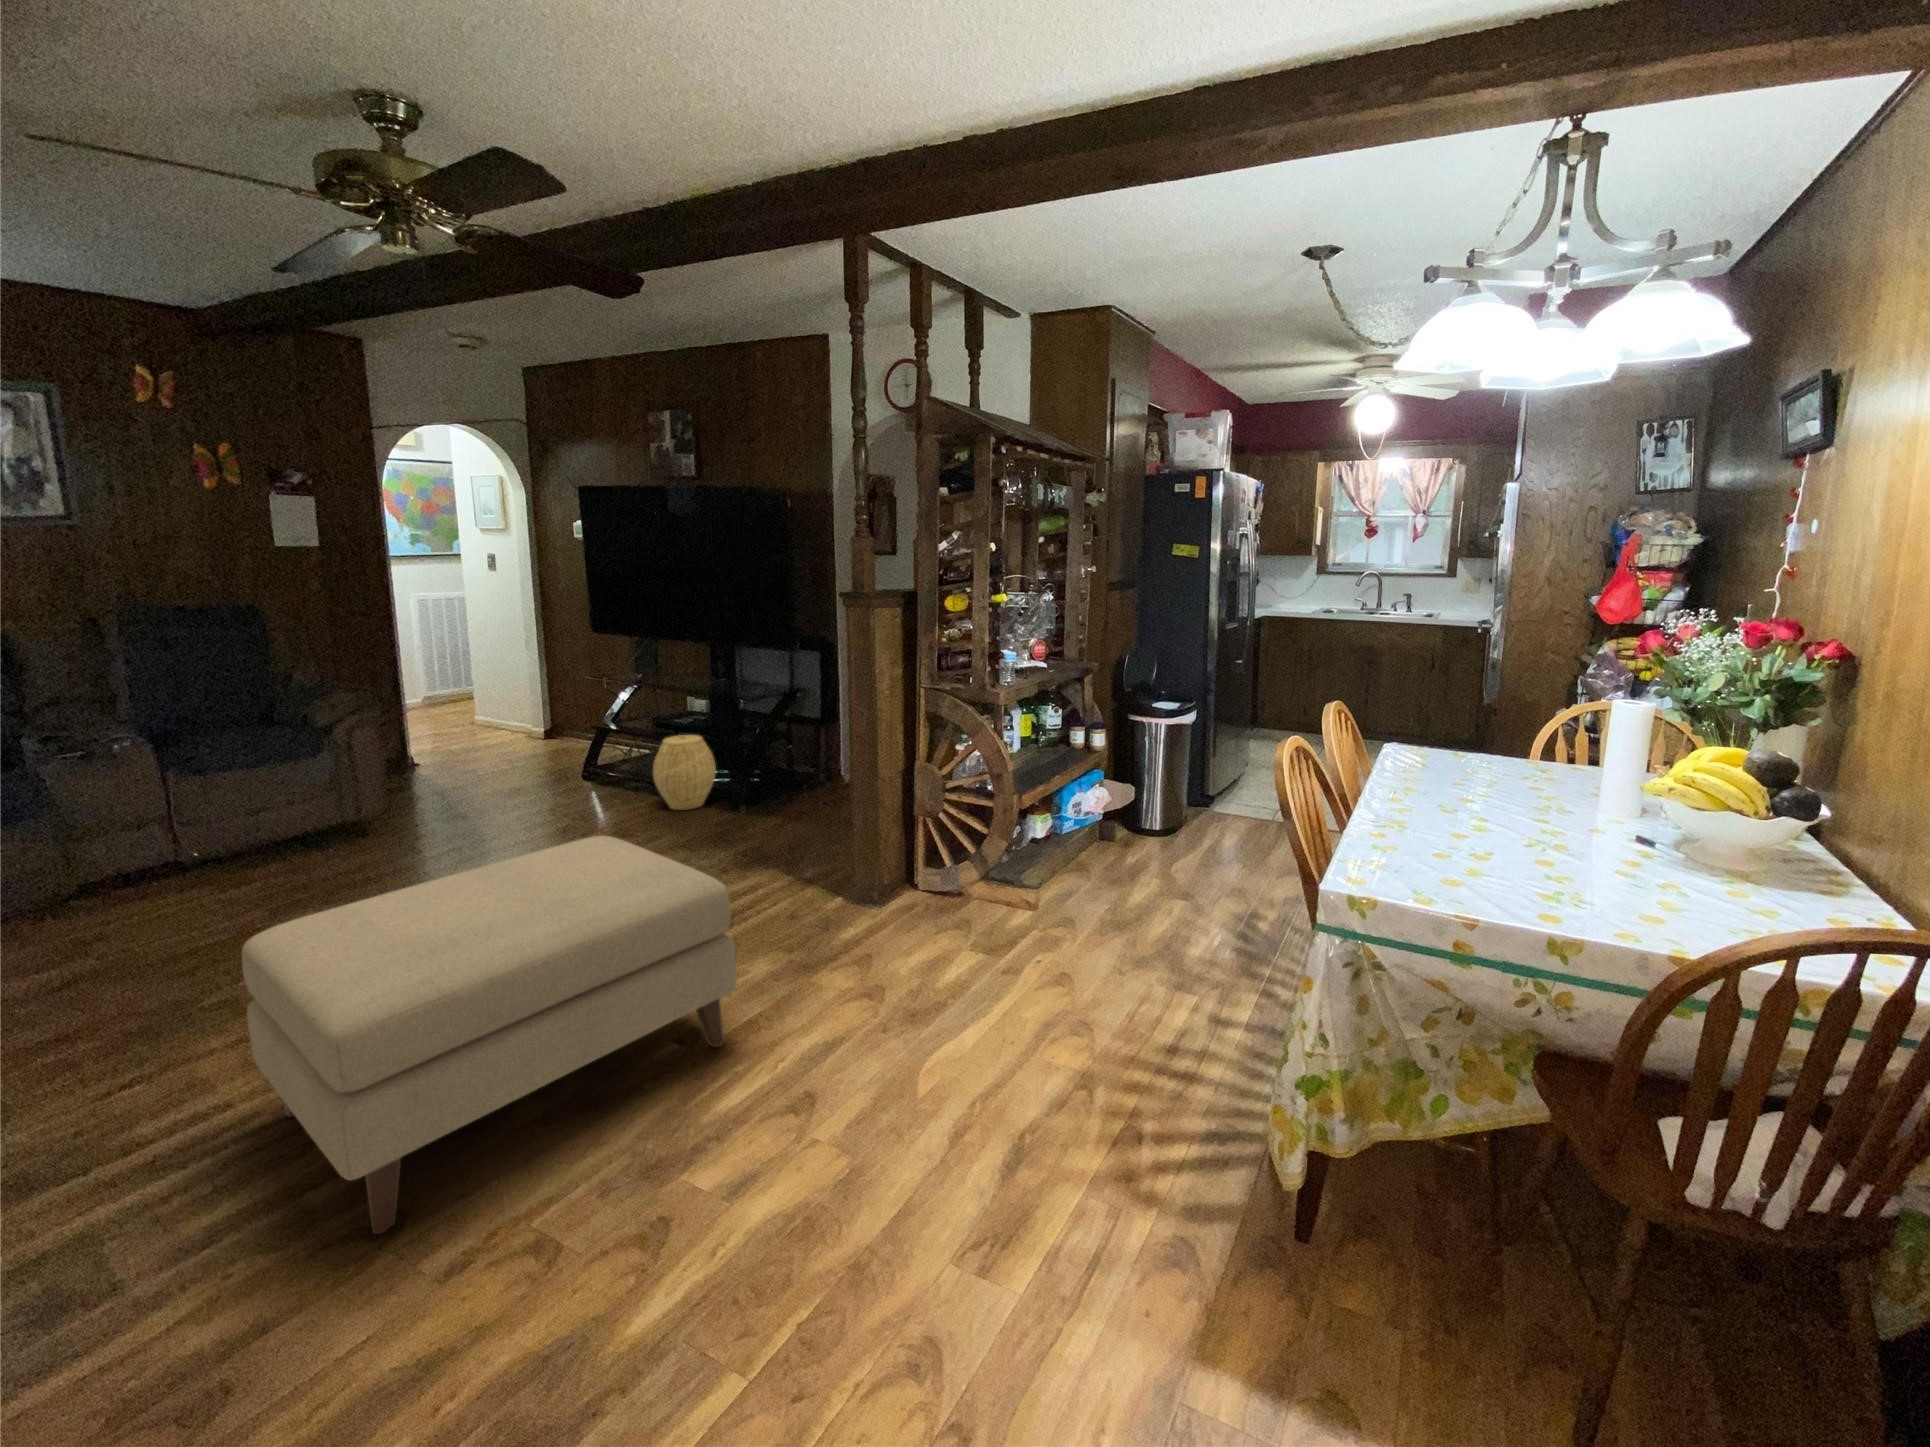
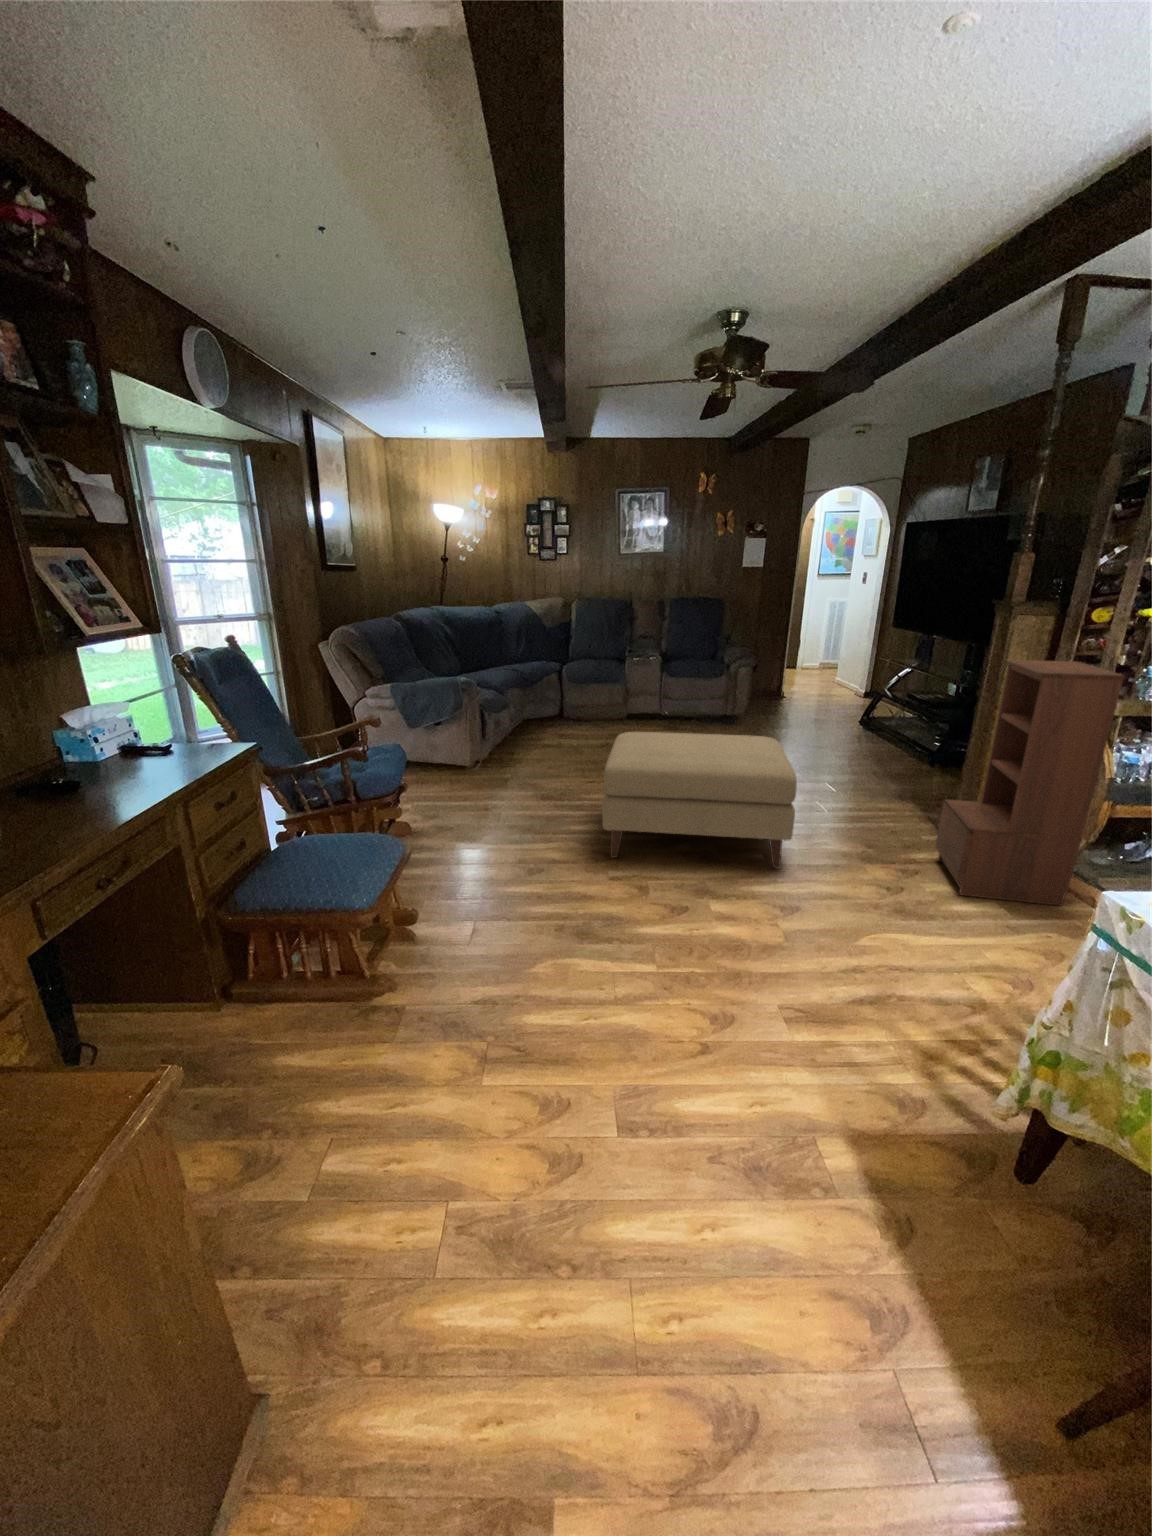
bookshelf: none [864,654,1015,955] -> present [935,660,1125,906]
woven basket: present [653,735,716,810] -> none [883,706,930,760]

